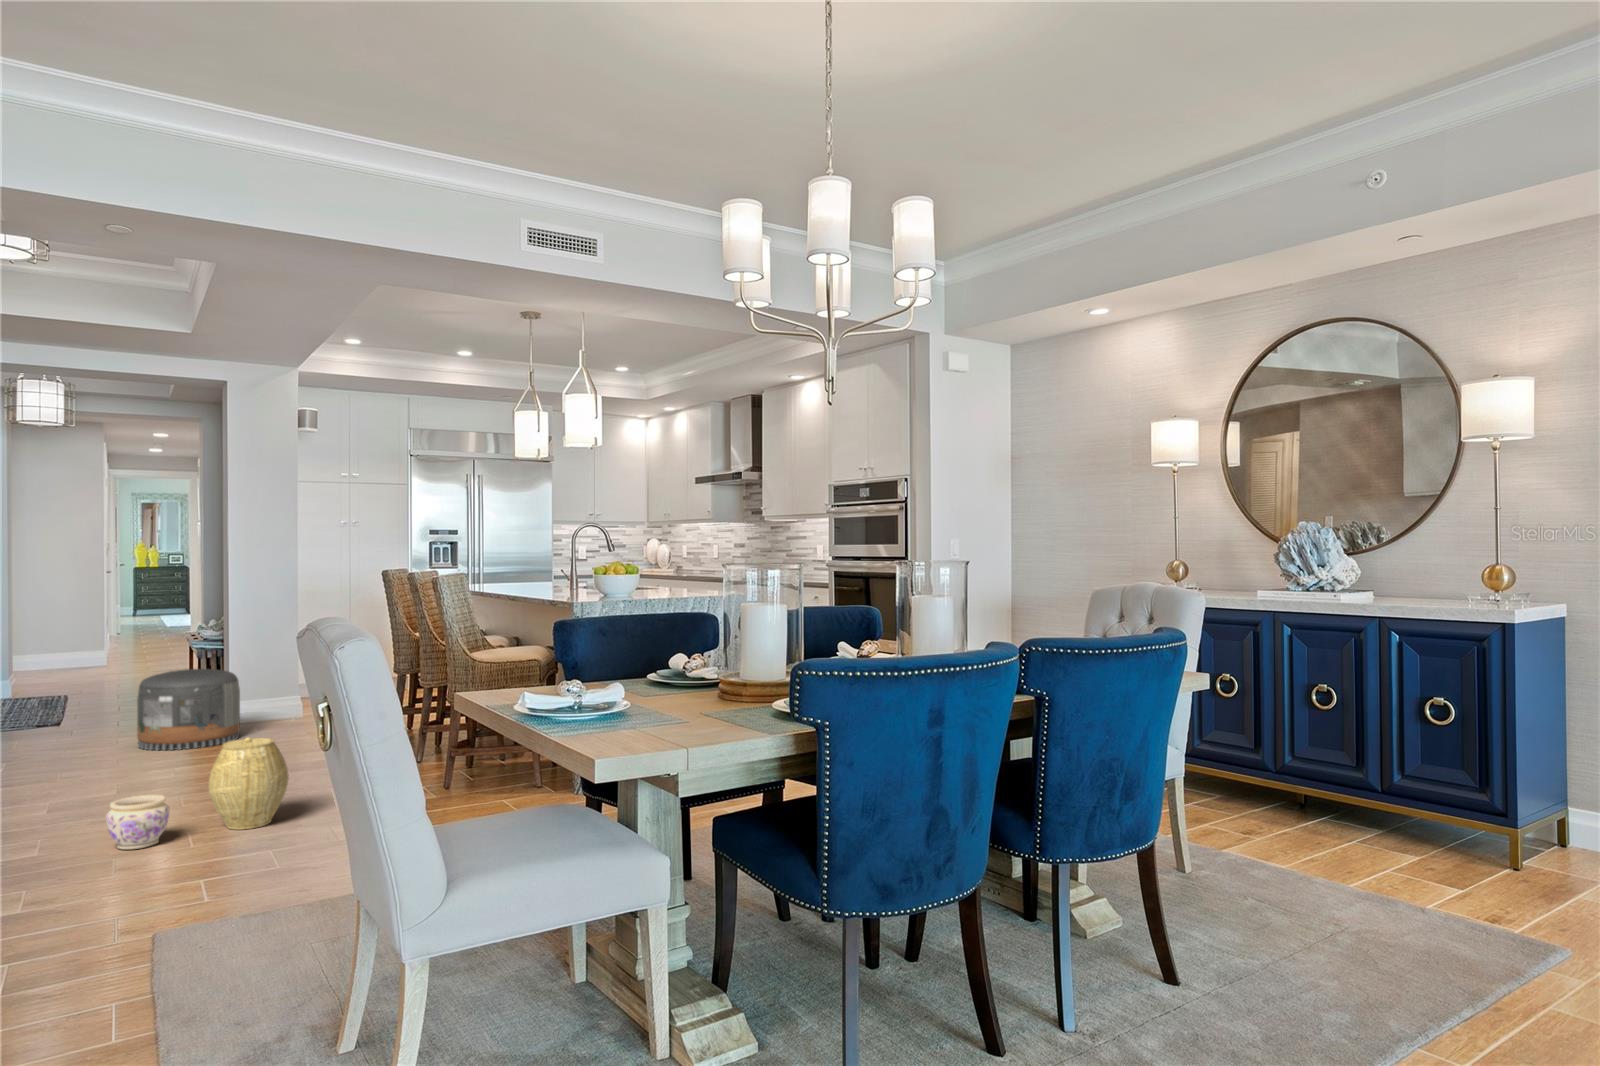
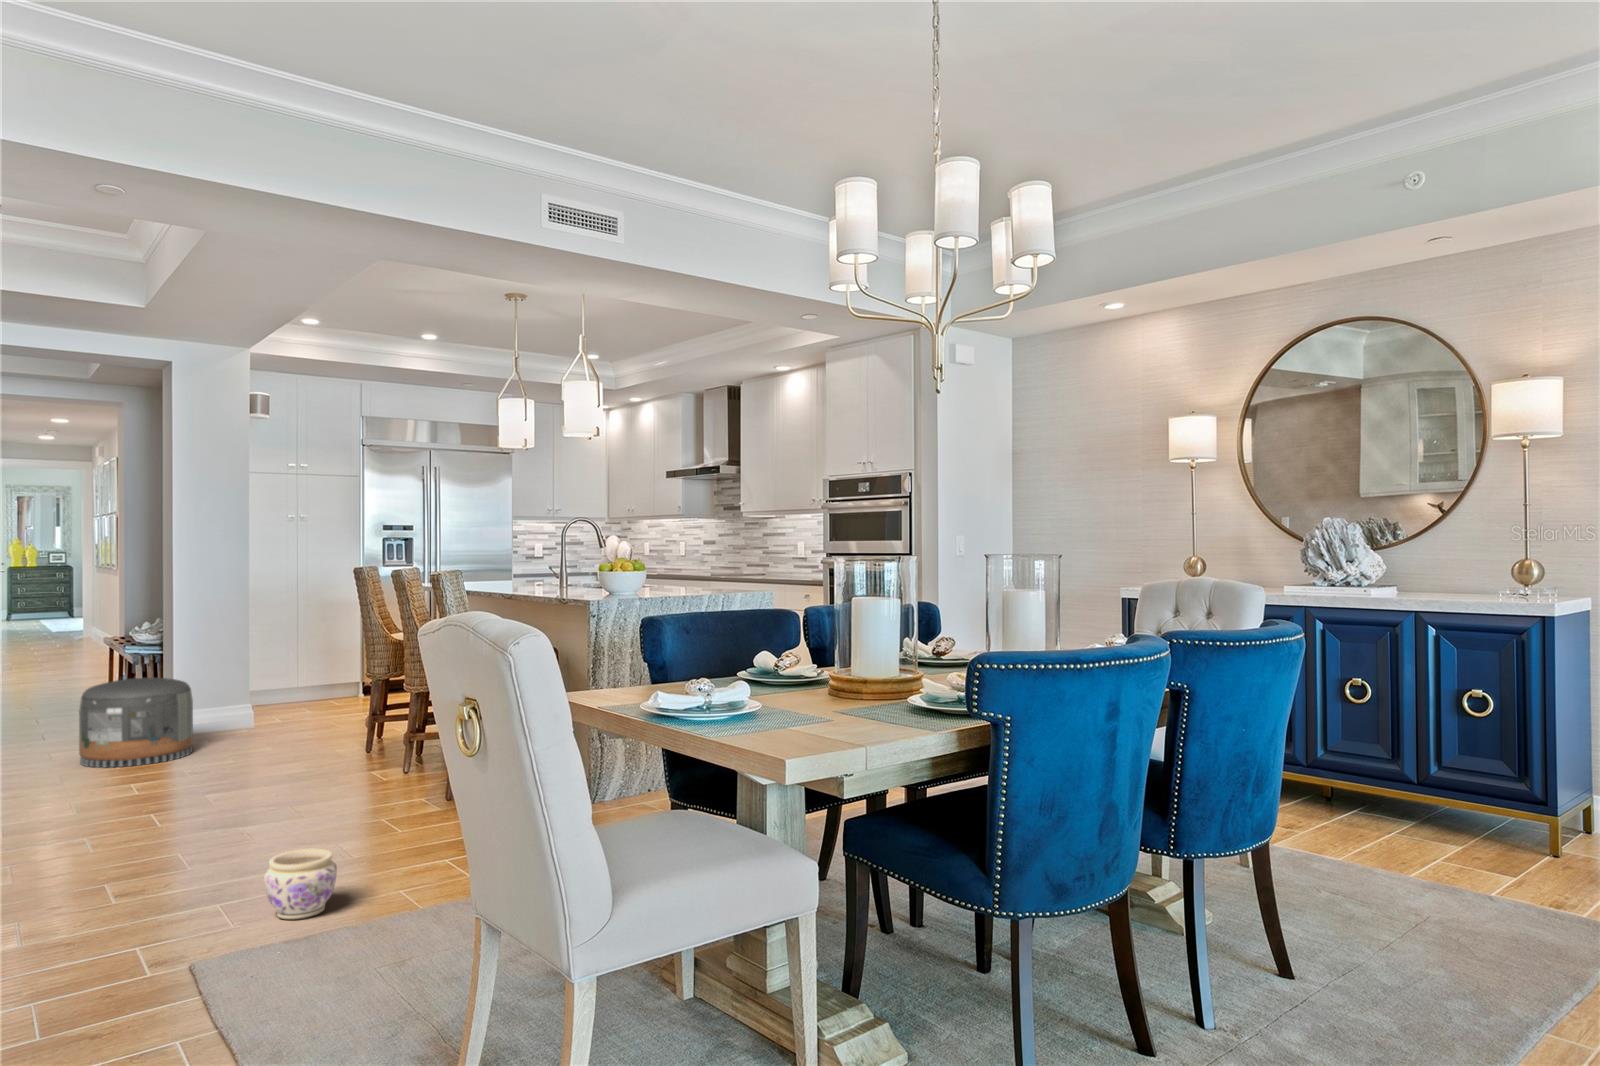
woven basket: present [208,738,289,830] -> none [204,750,290,850]
planter: present [106,795,170,850] -> present [264,849,337,920]

